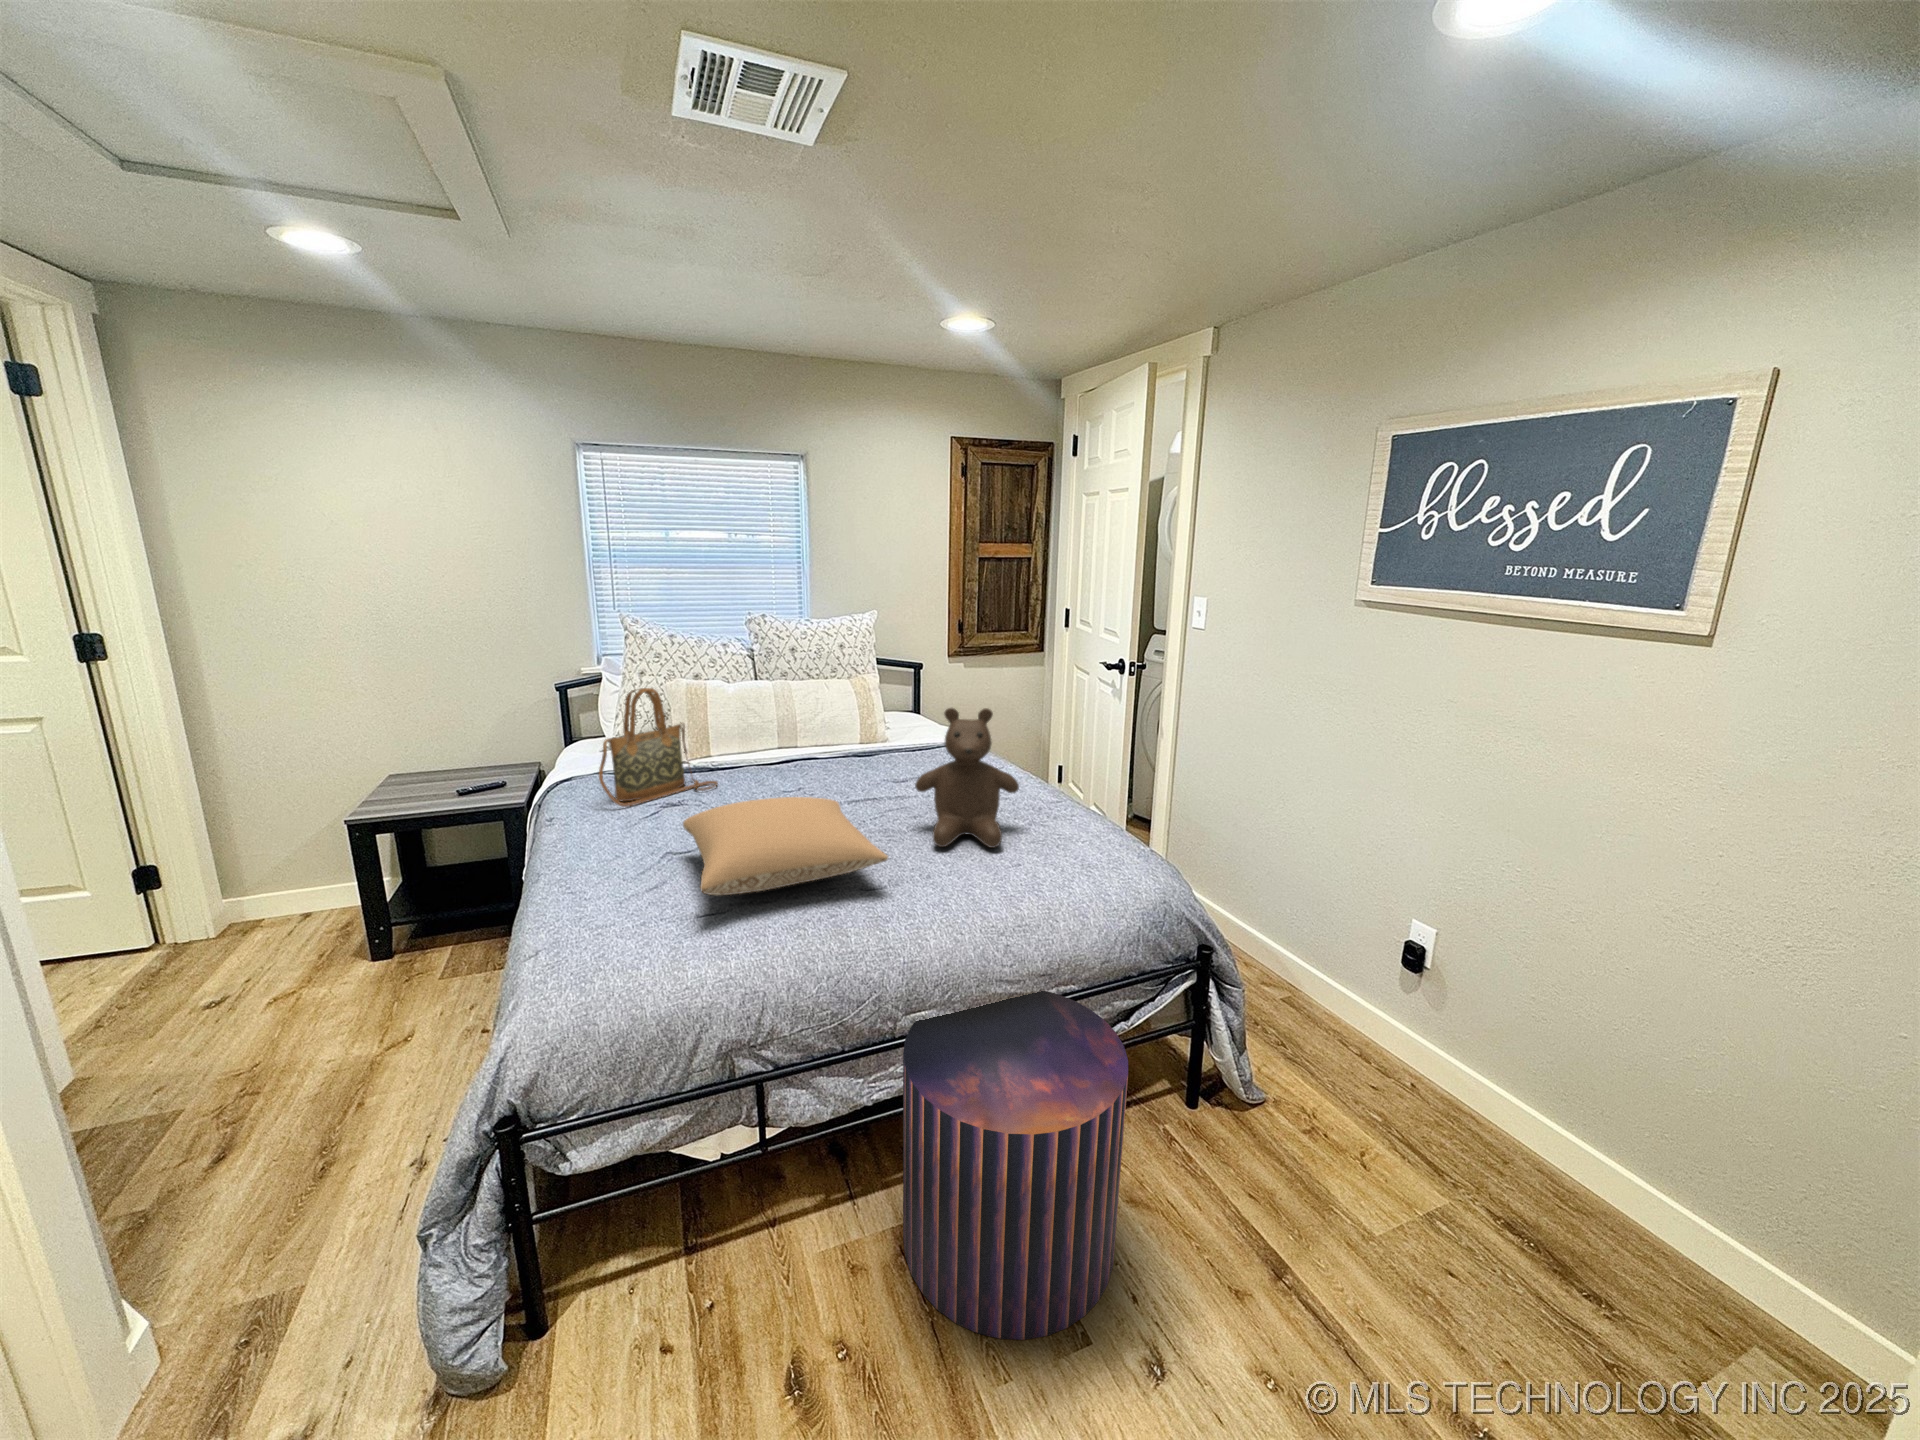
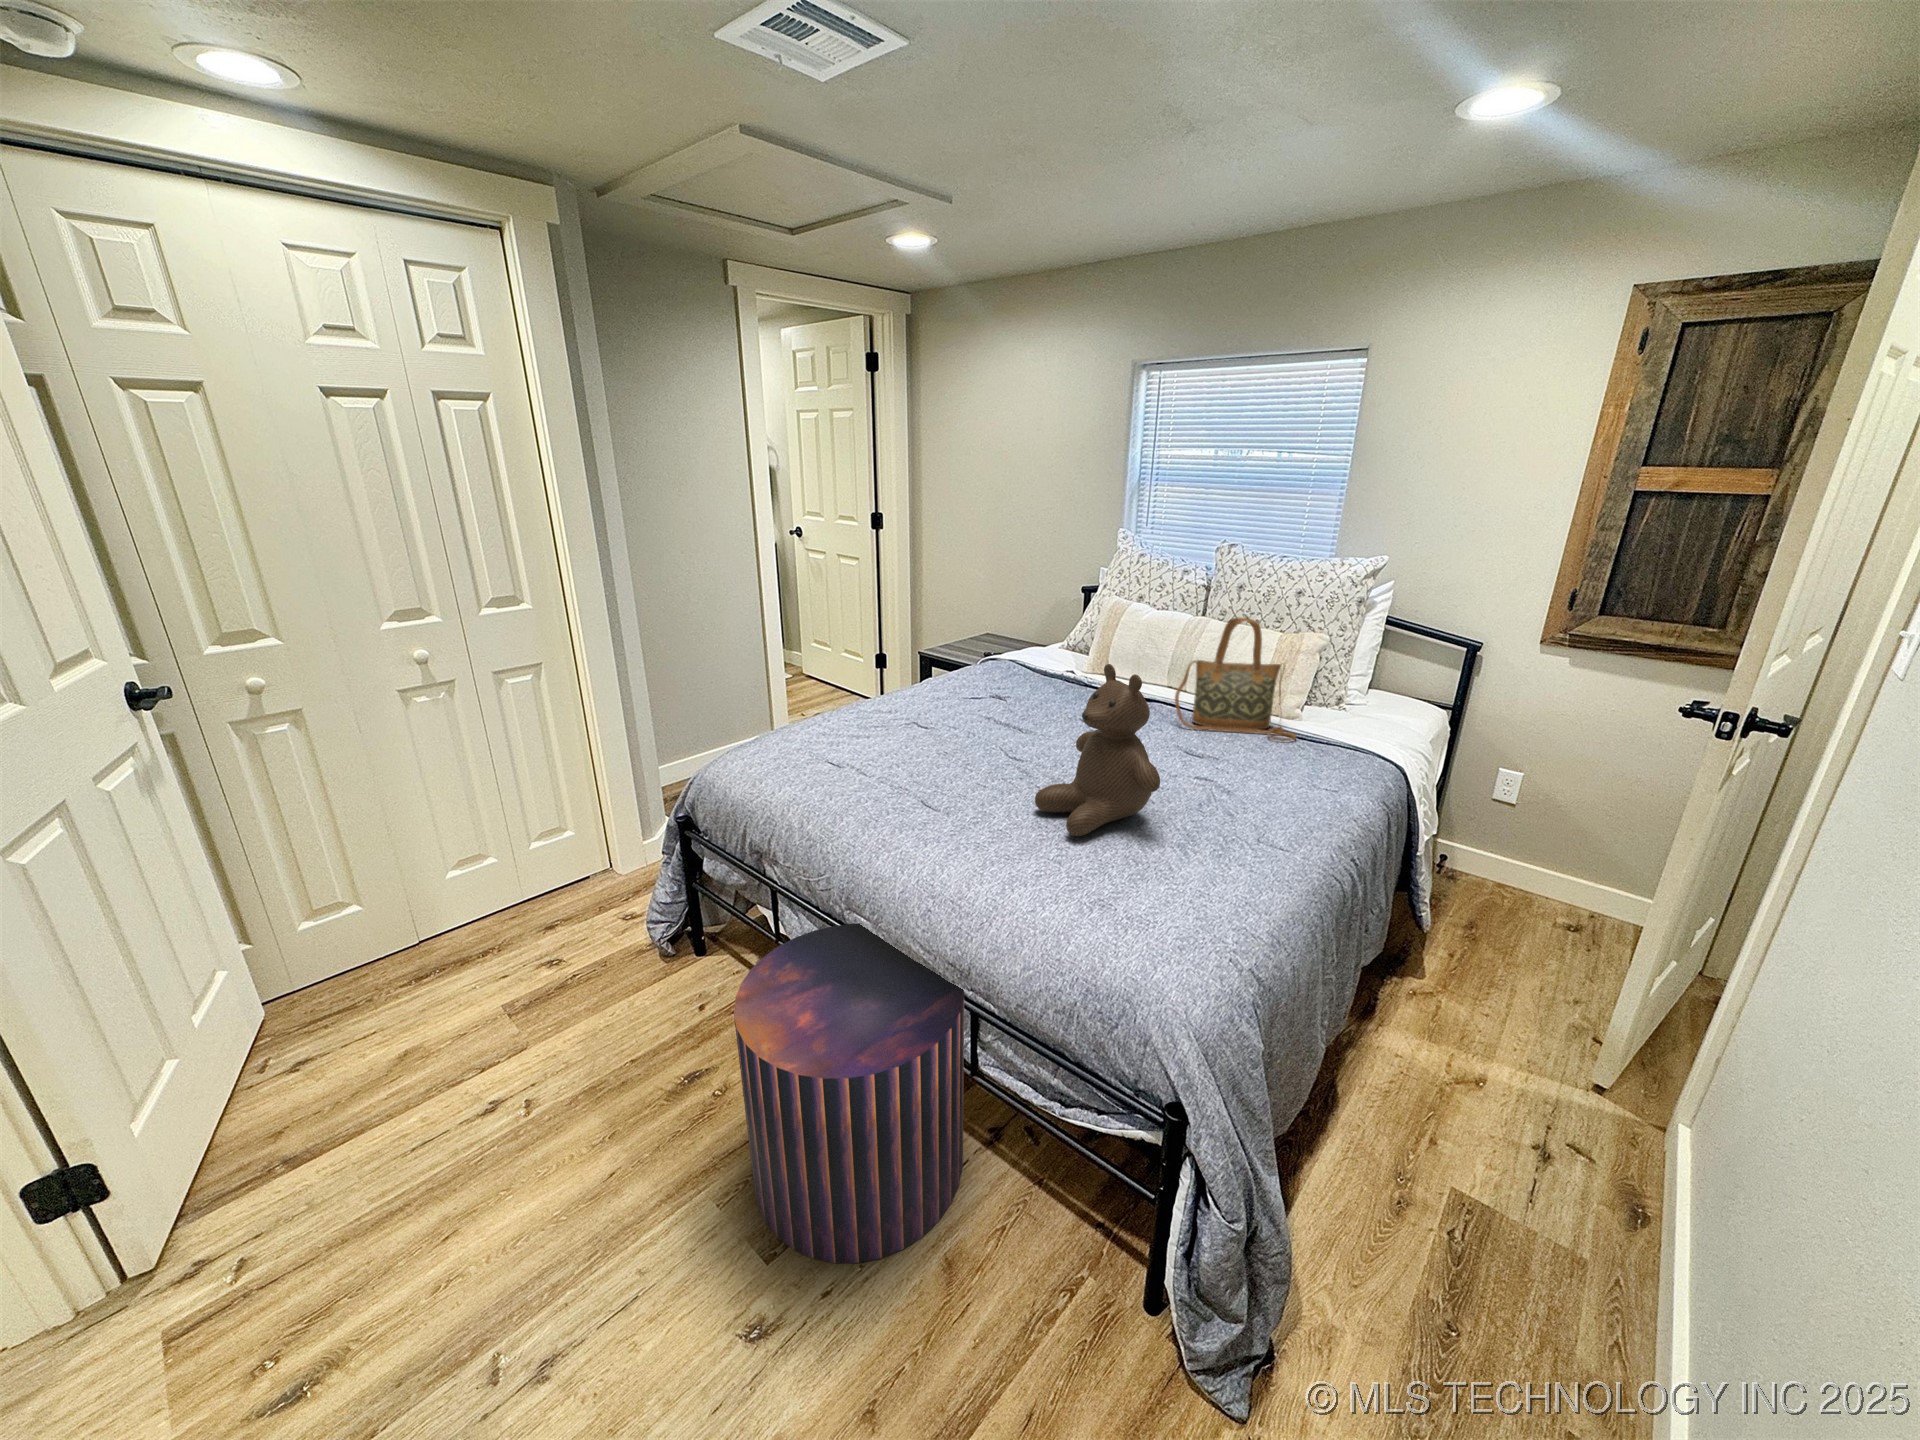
handbag: present [599,688,718,807] -> present [1175,618,1297,741]
pillow: present [683,797,888,895] -> none [810,696,1024,781]

